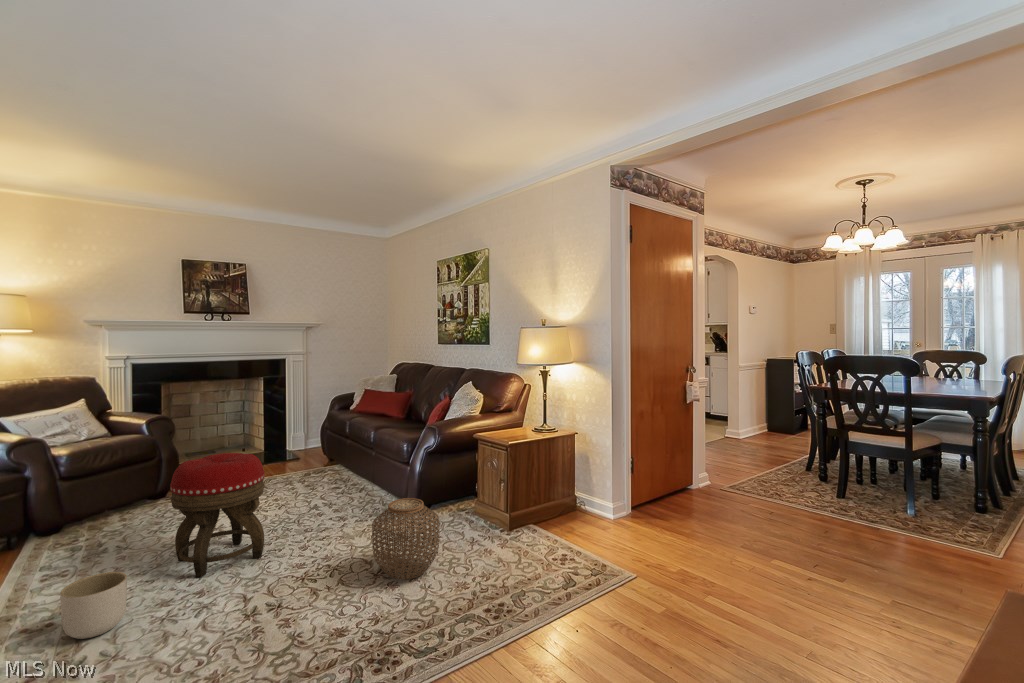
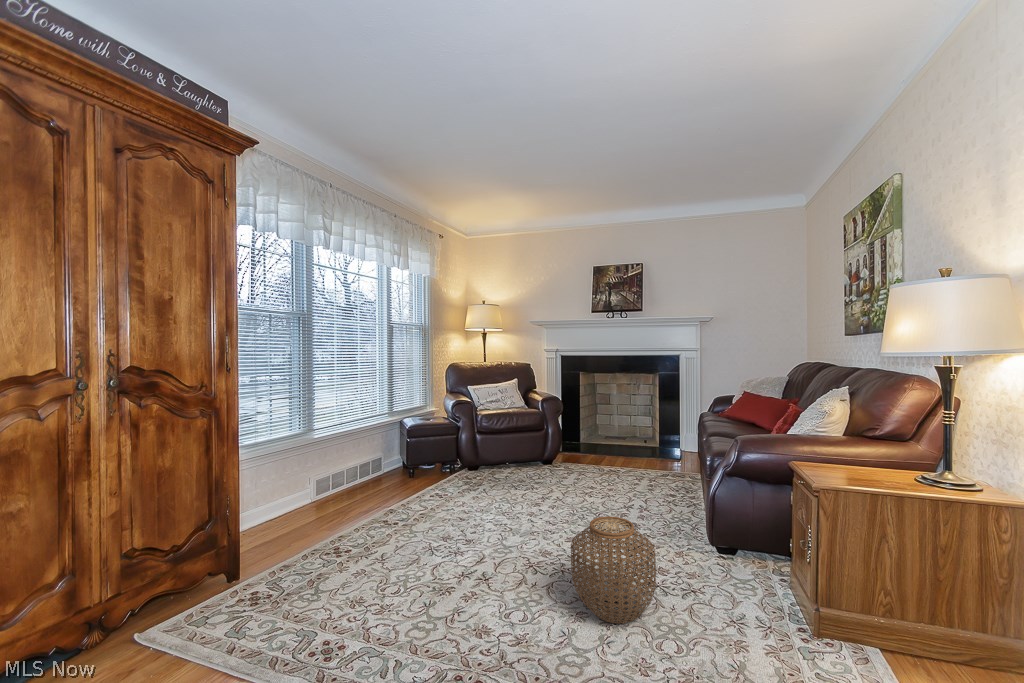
footstool: present [170,453,265,578] -> none [478,428,547,530]
planter: present [60,572,127,639] -> none [388,497,425,540]

